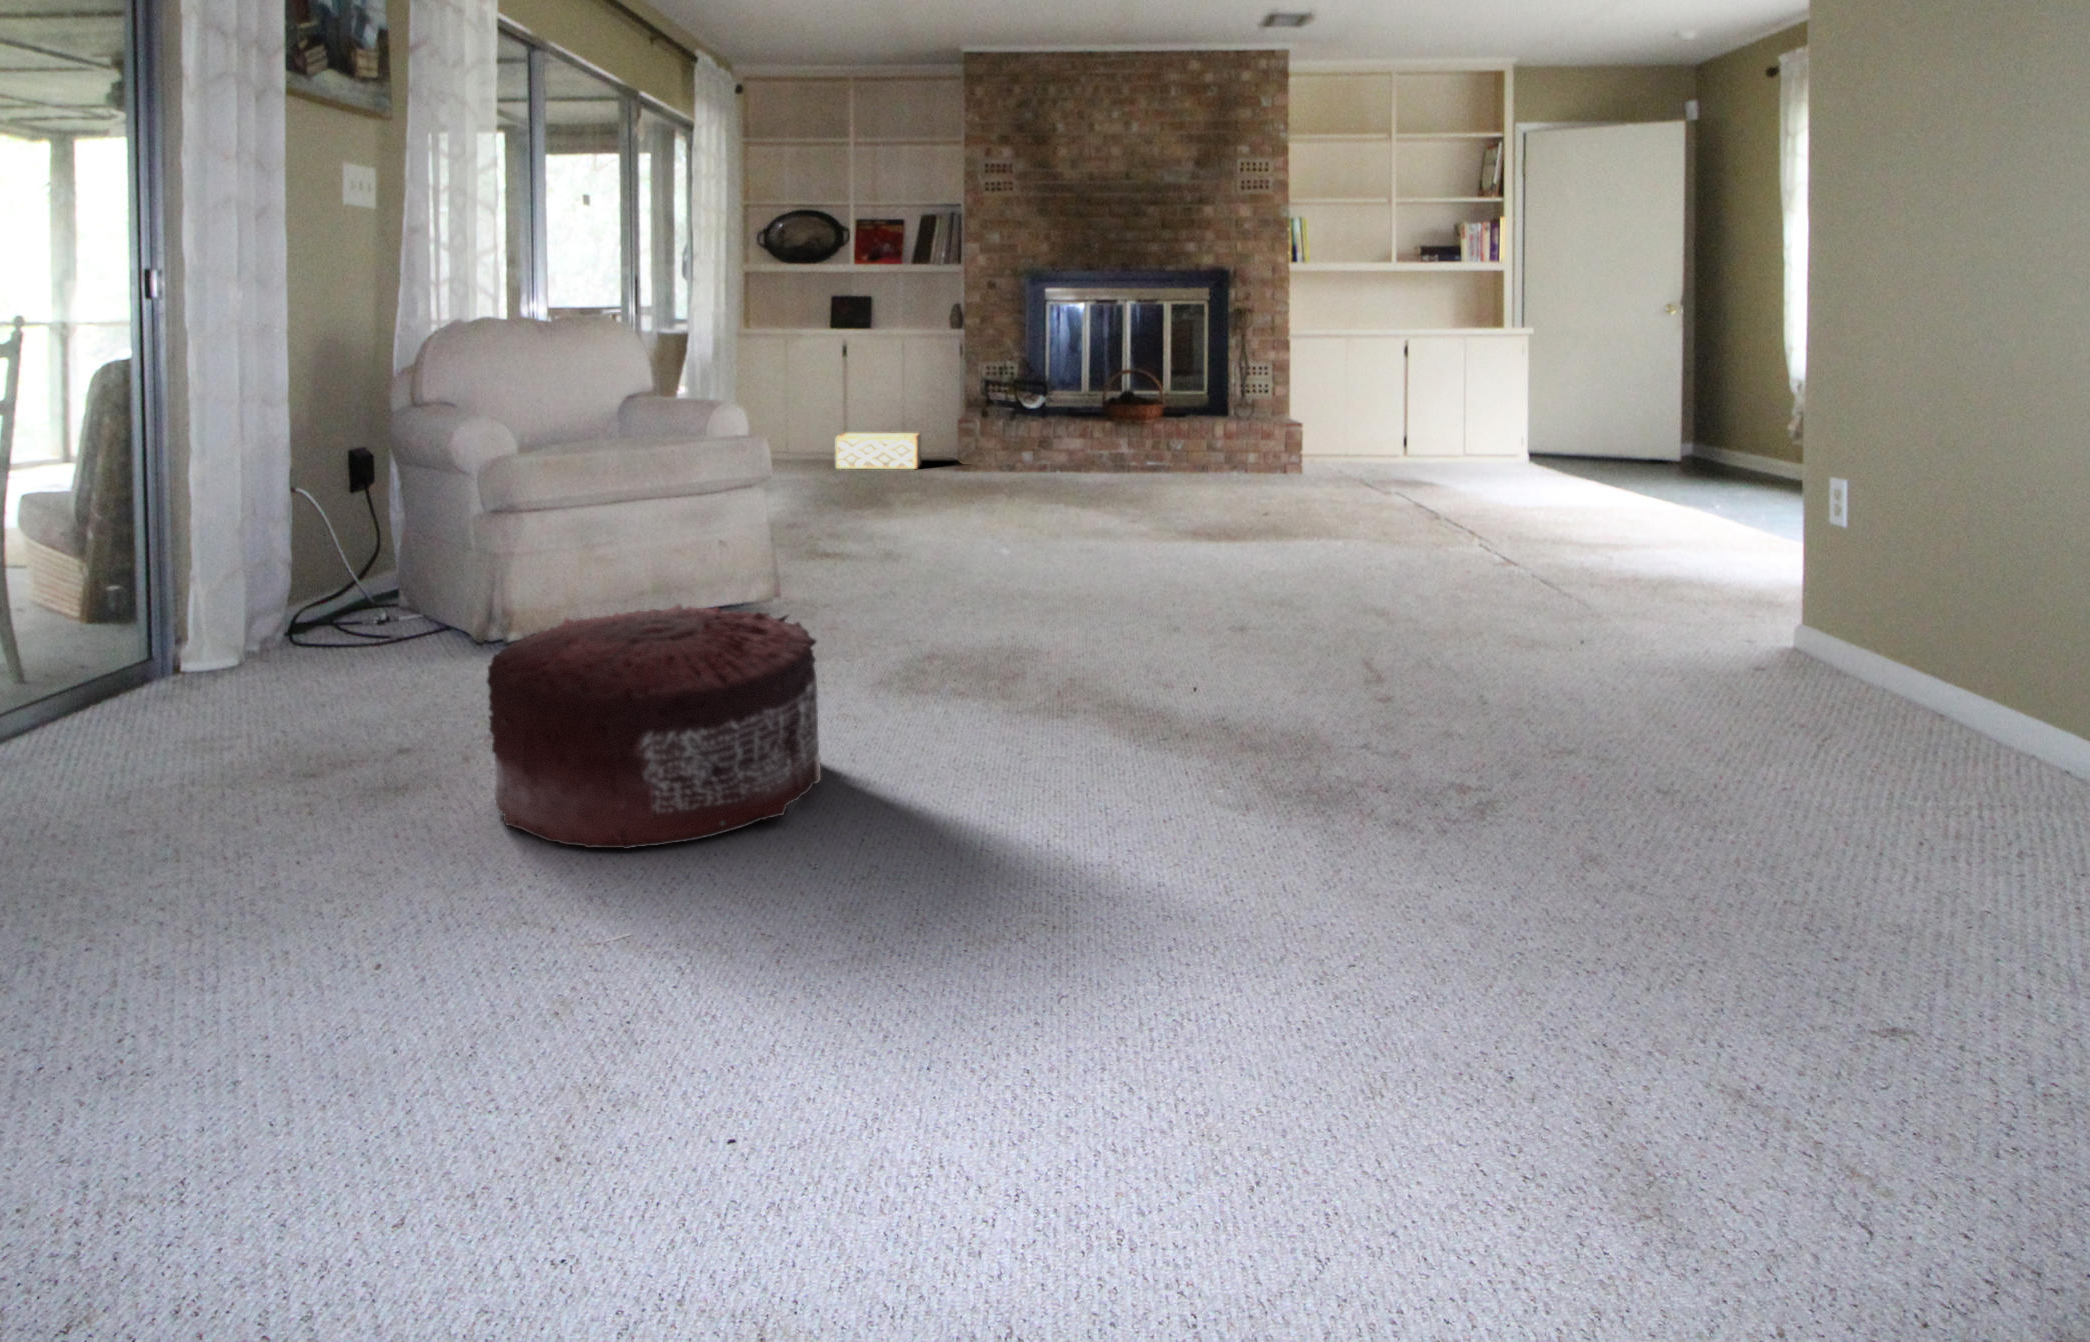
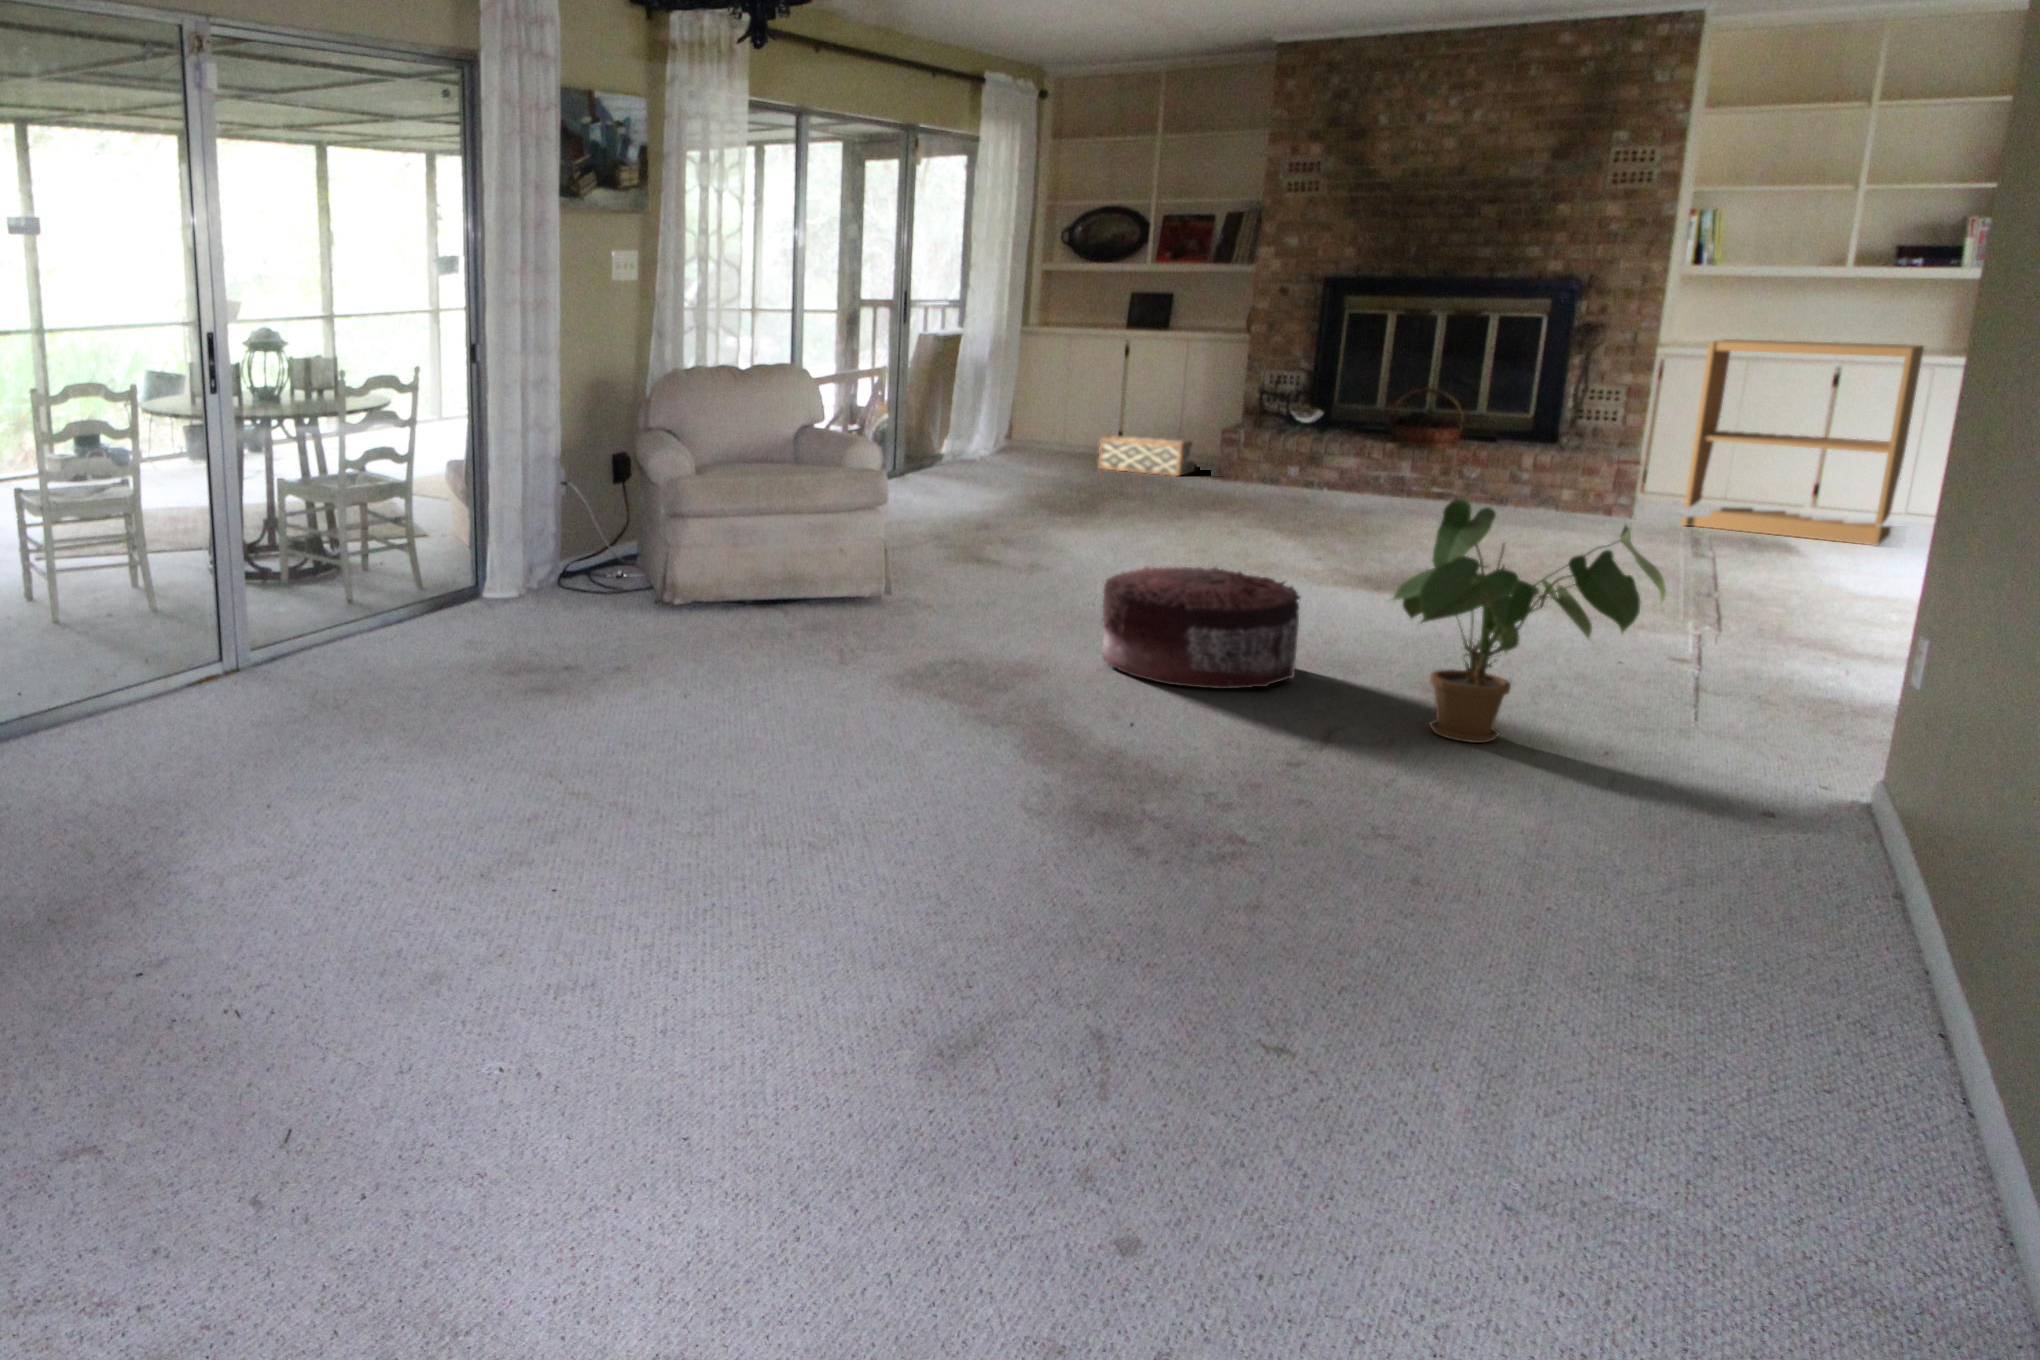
bookshelf: none [1321,320,1459,476] -> present [1682,339,1924,546]
house plant: none [1589,411,1975,701] -> present [1390,499,1666,743]
pouf: present [487,604,821,849] -> present [1102,566,1300,689]

